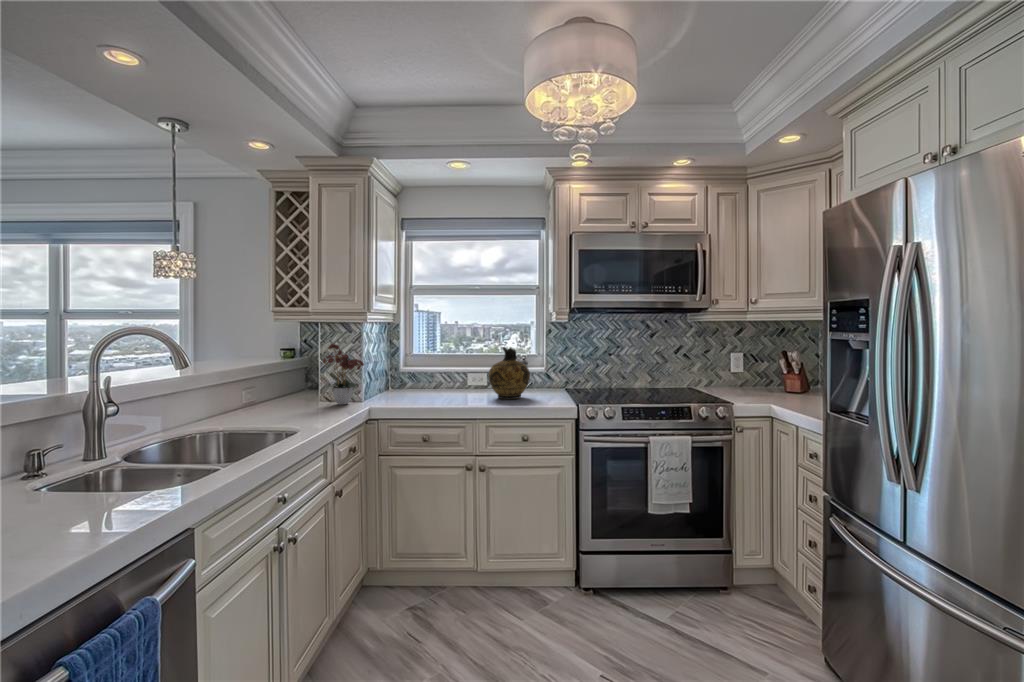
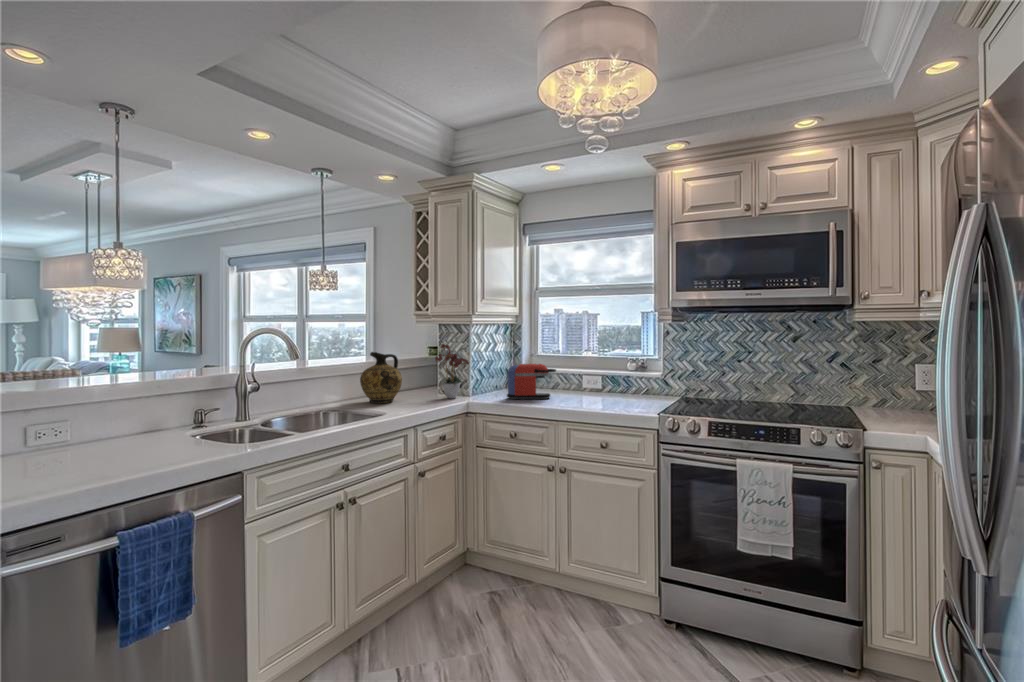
ceramic jug: present [489,347,530,399] -> present [360,352,402,403]
coffee maker: none [407,363,457,400] -> present [507,364,556,399]

